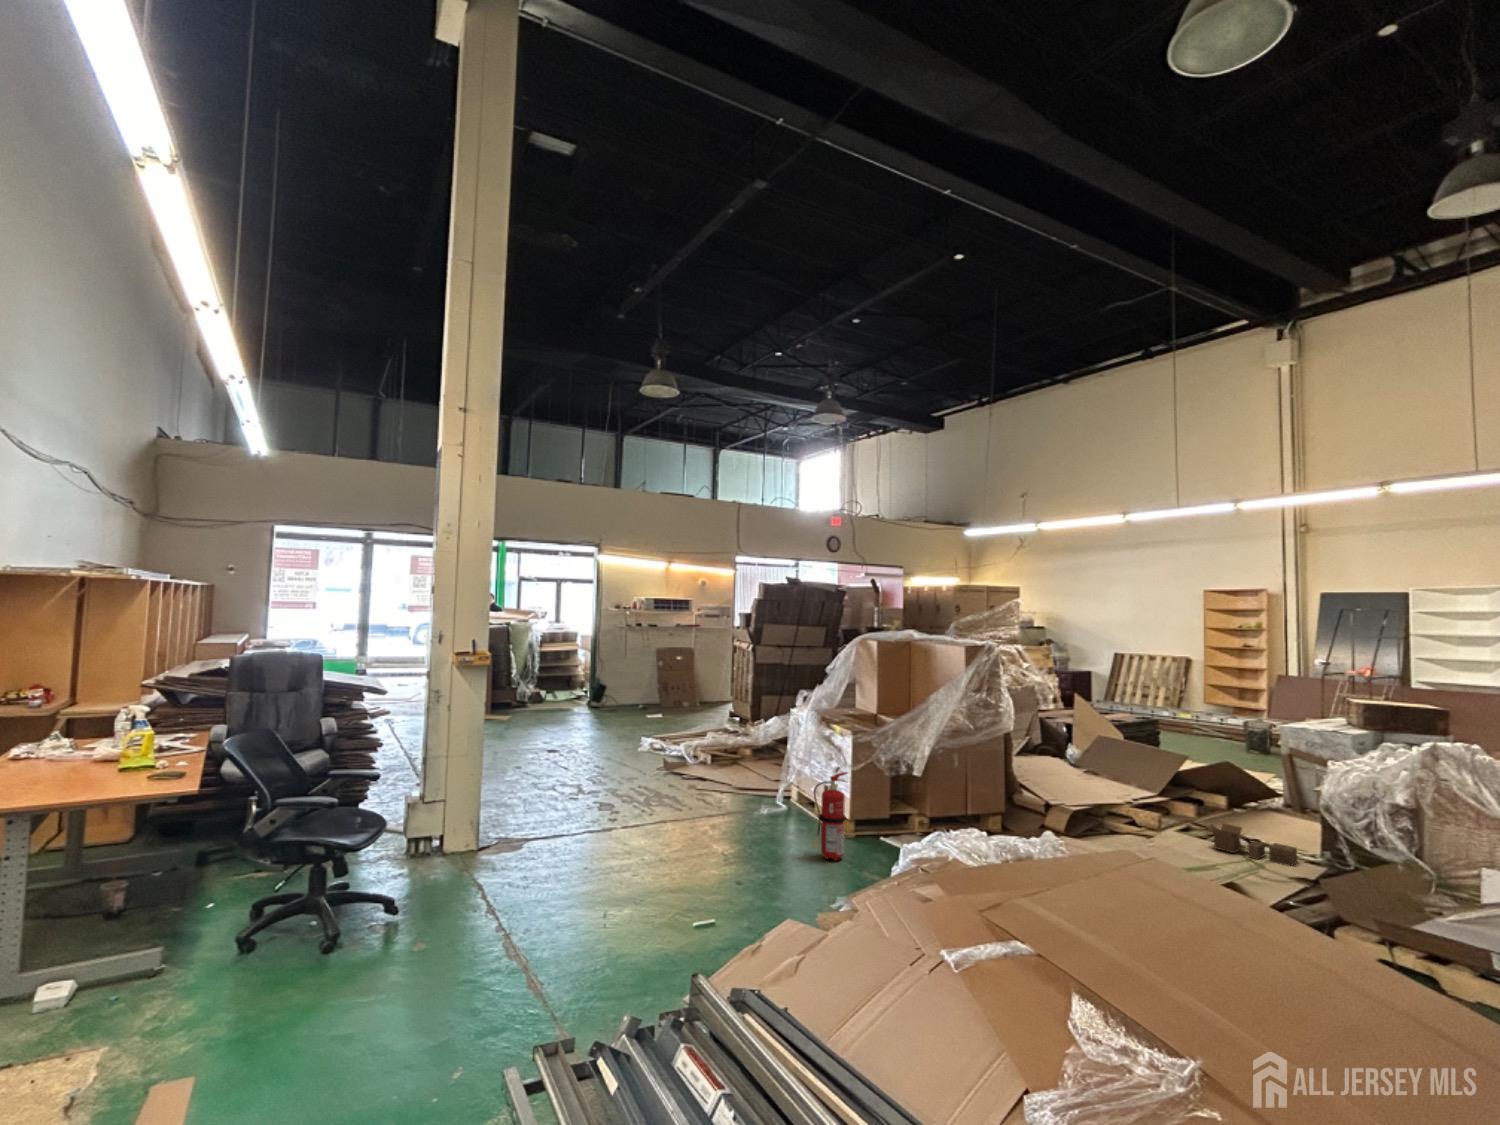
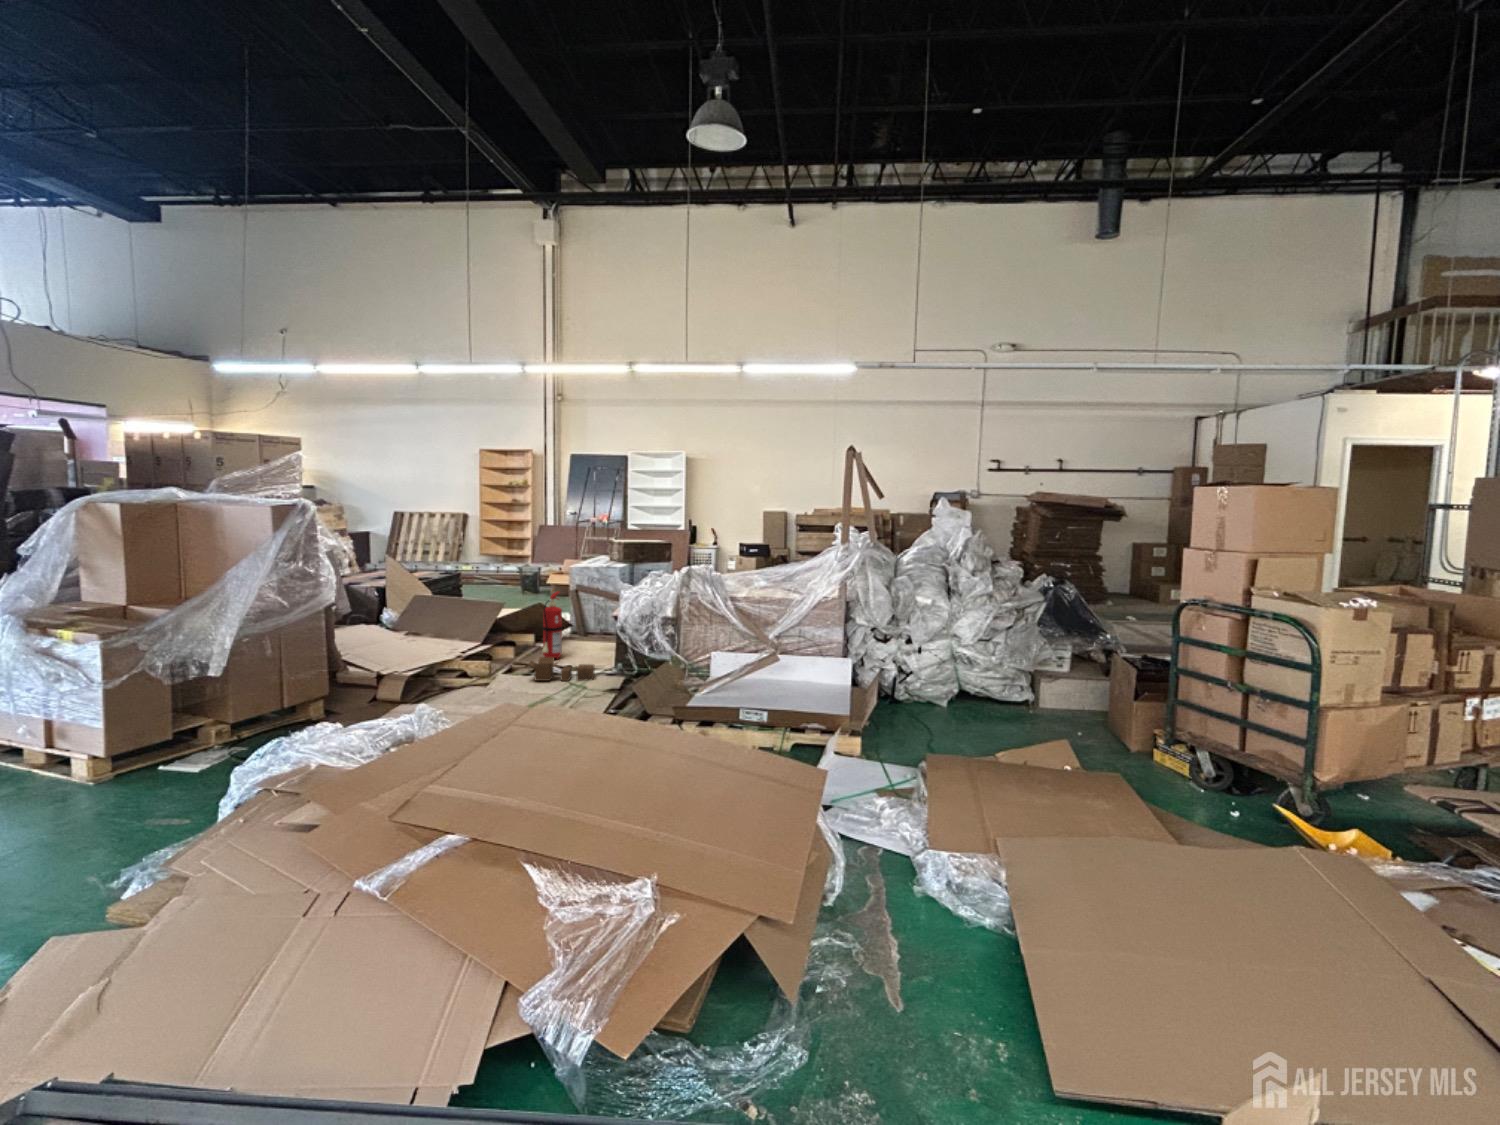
fire extinguisher: present [812,767,848,861] -> present [542,589,563,659]

